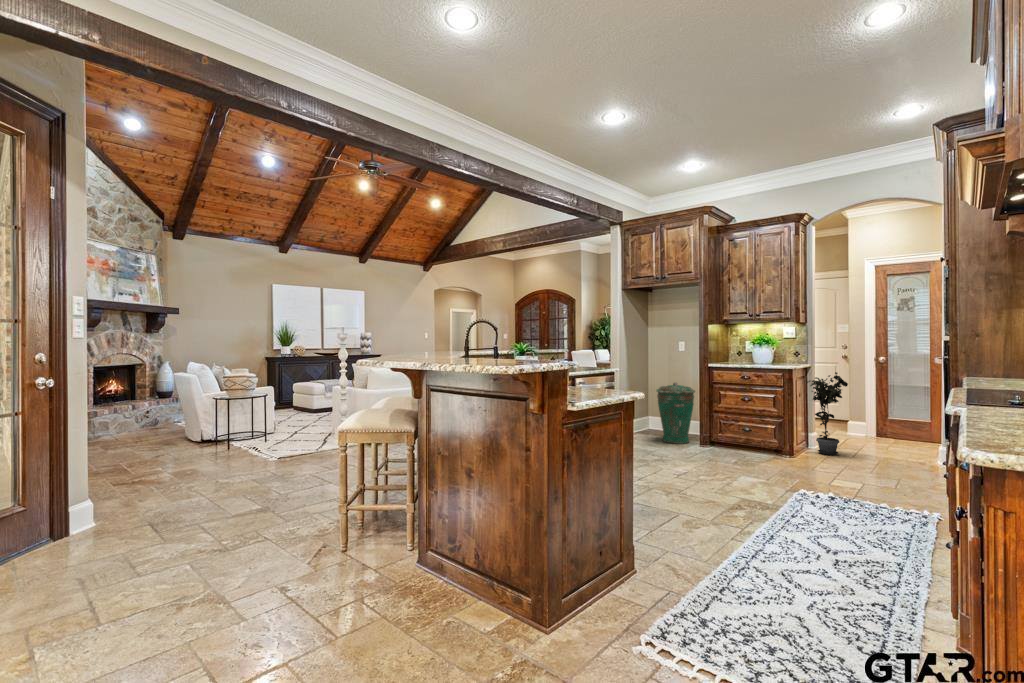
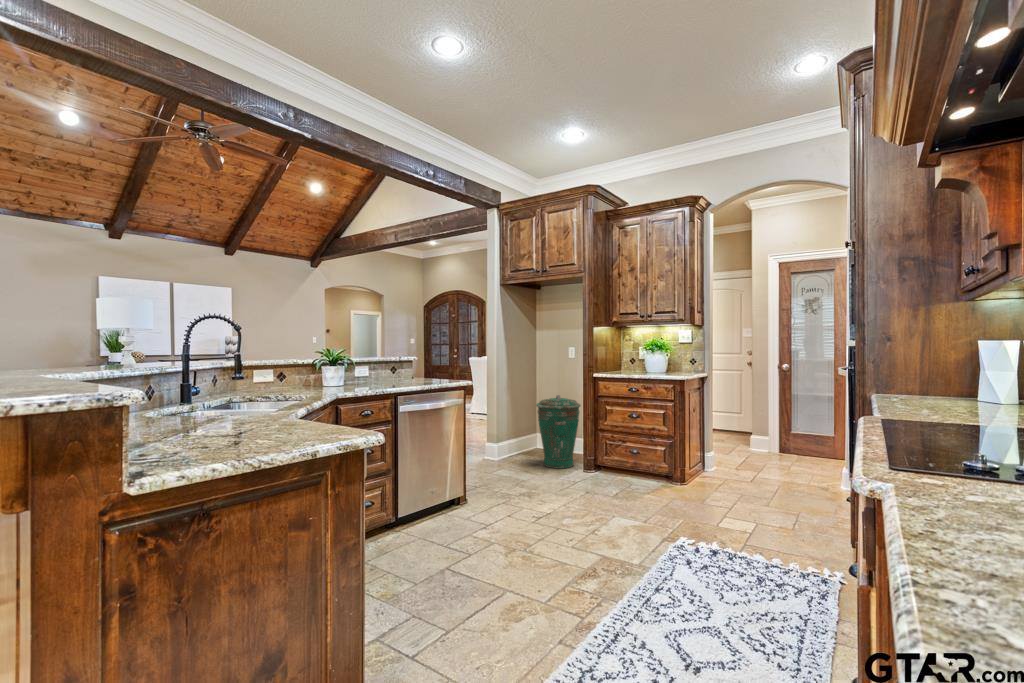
potted plant: present [807,372,848,455] -> none [702,383,749,481]

